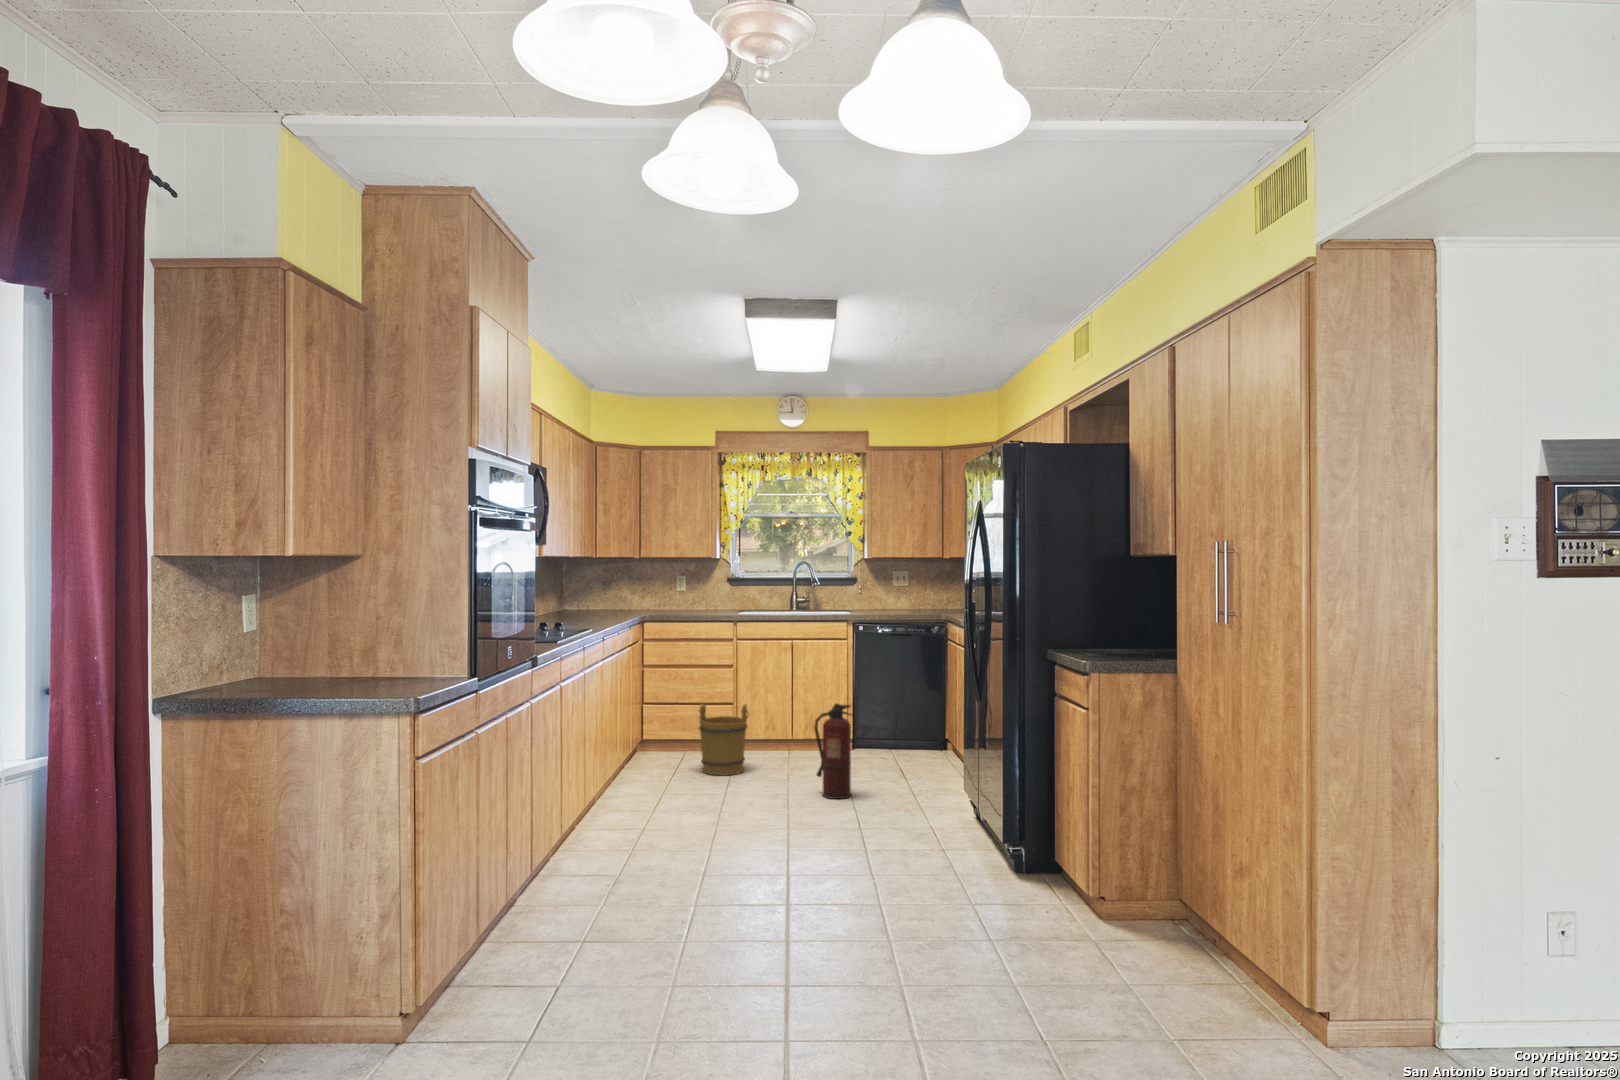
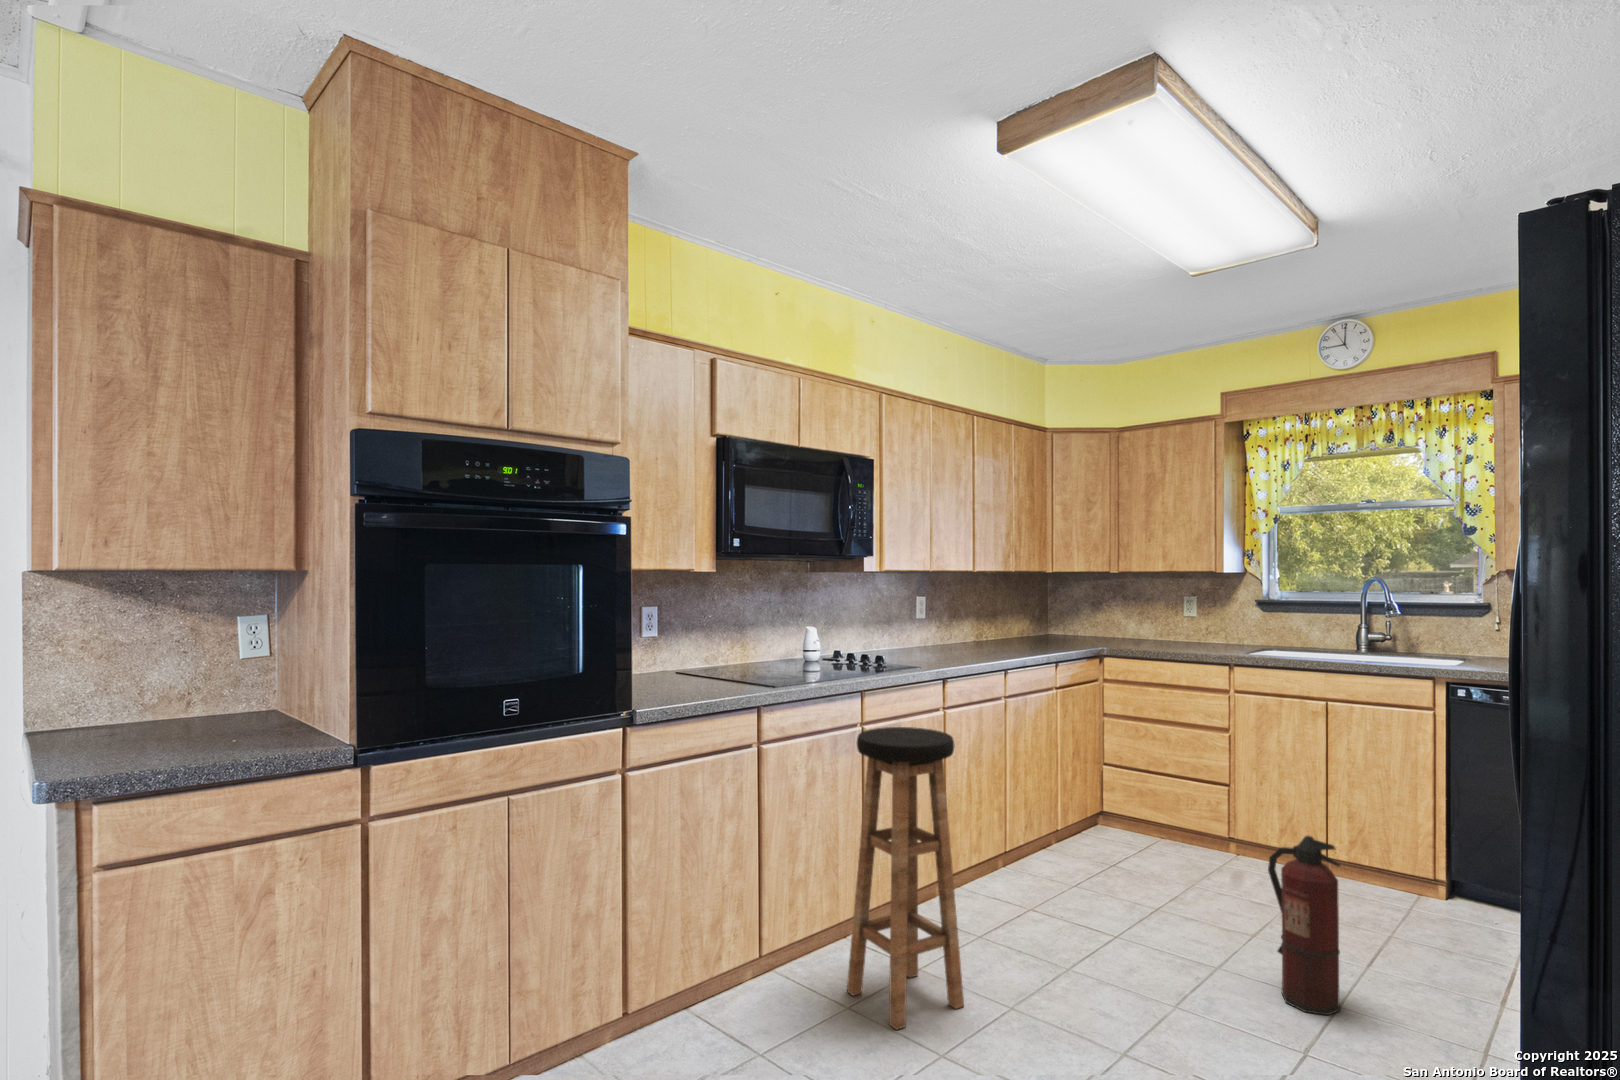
bar stool: none [613,664,687,855] -> present [847,727,964,1030]
bucket: present [699,704,748,775] -> none [1133,782,1216,900]

